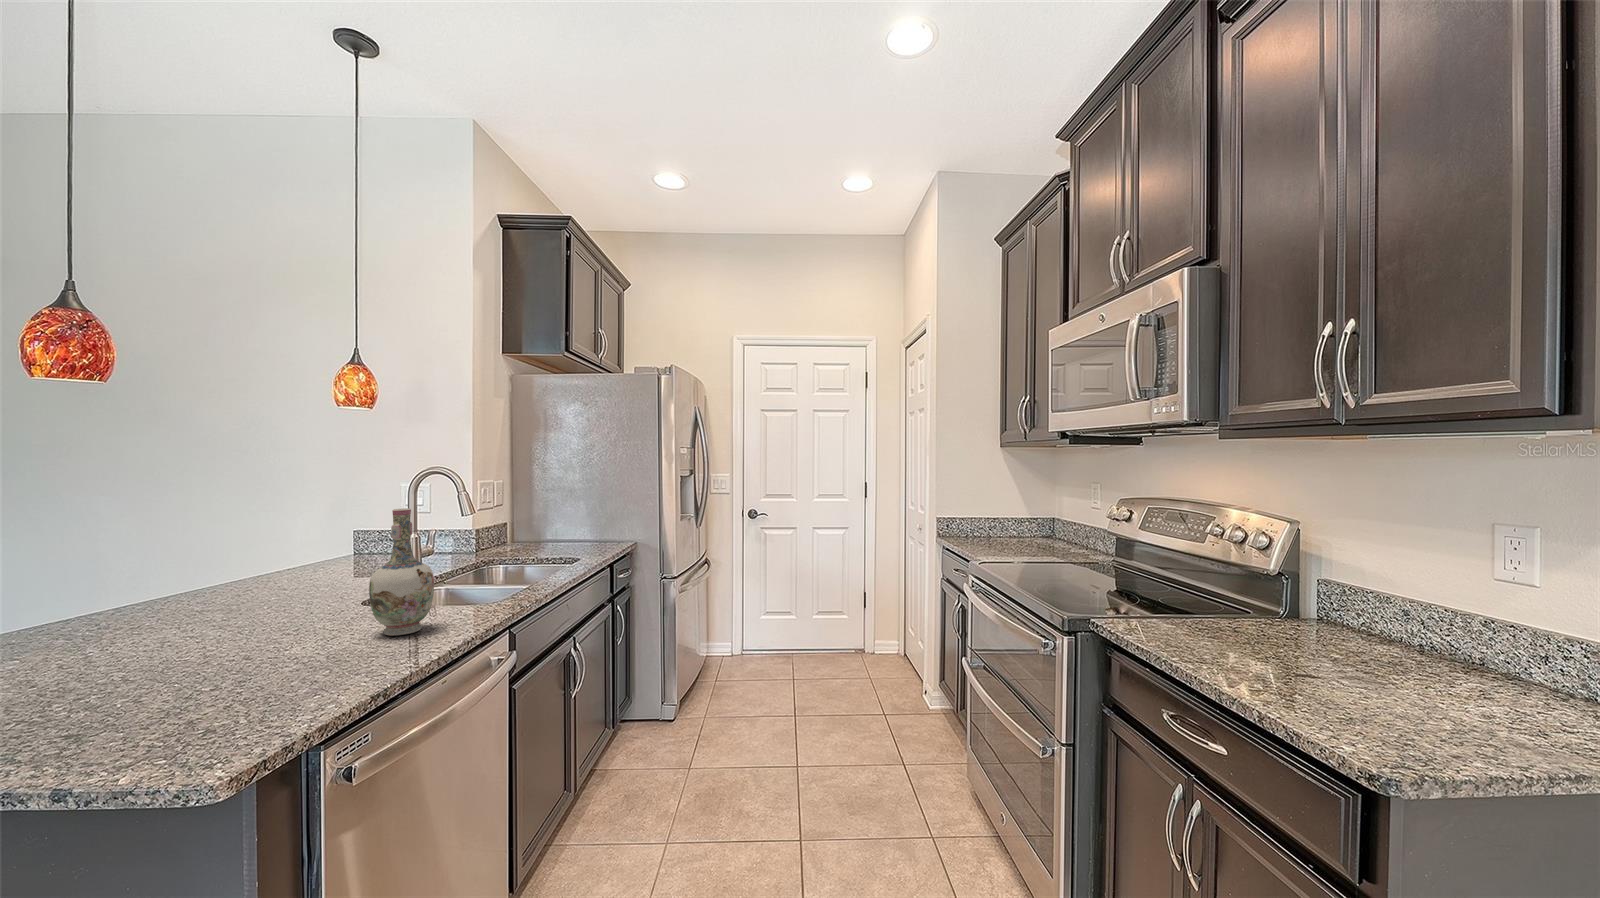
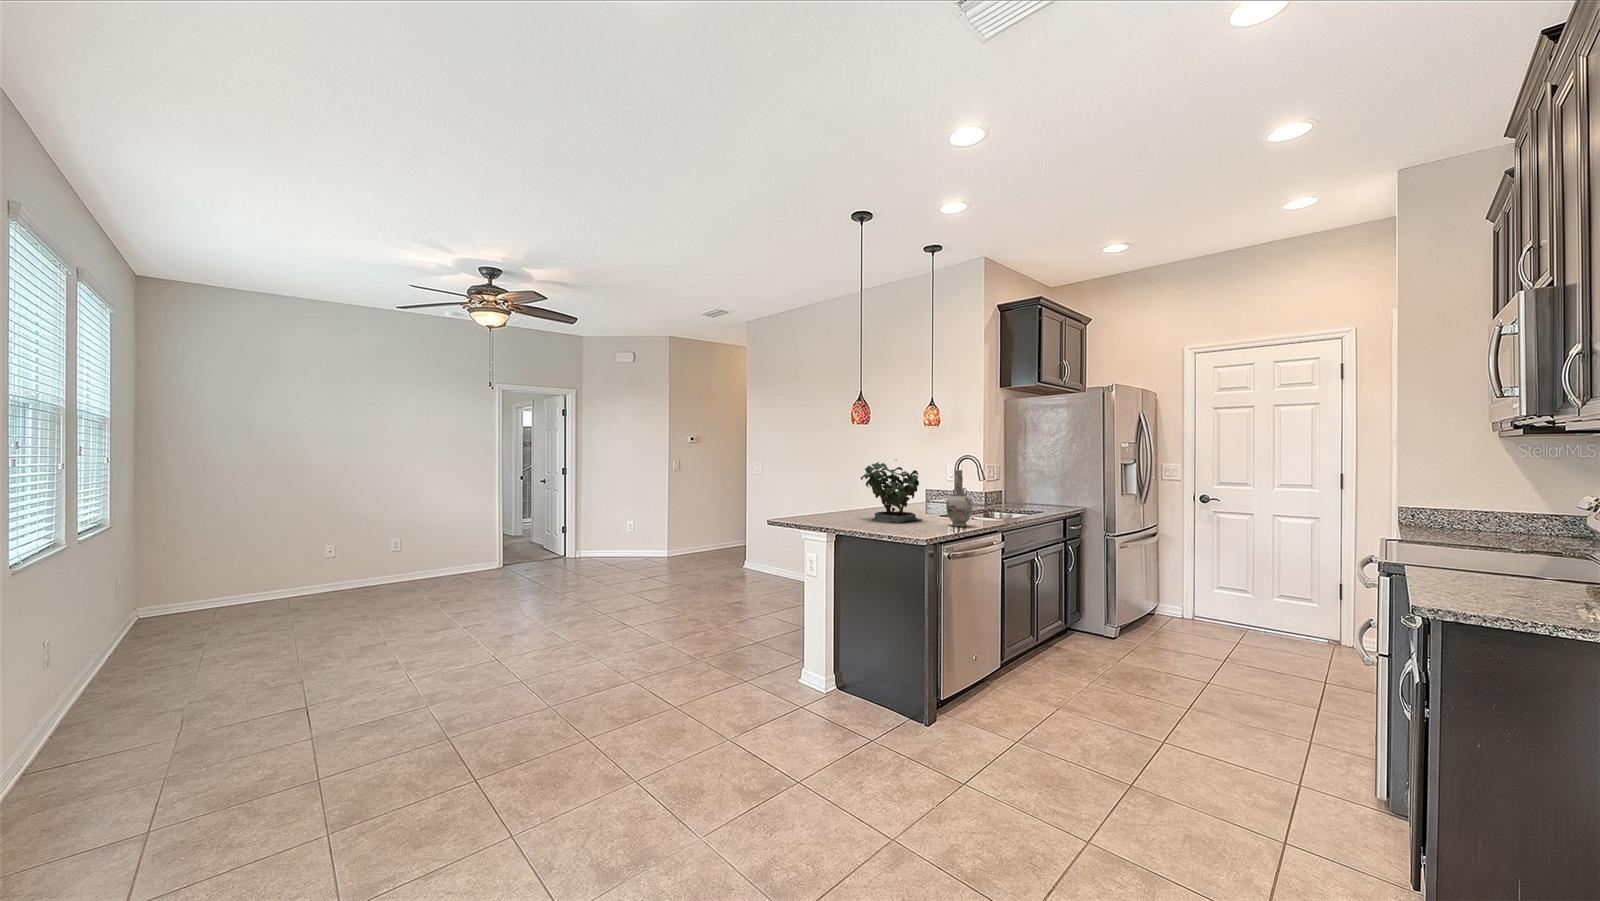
potted plant: none [97,487,313,661] -> present [861,459,922,523]

